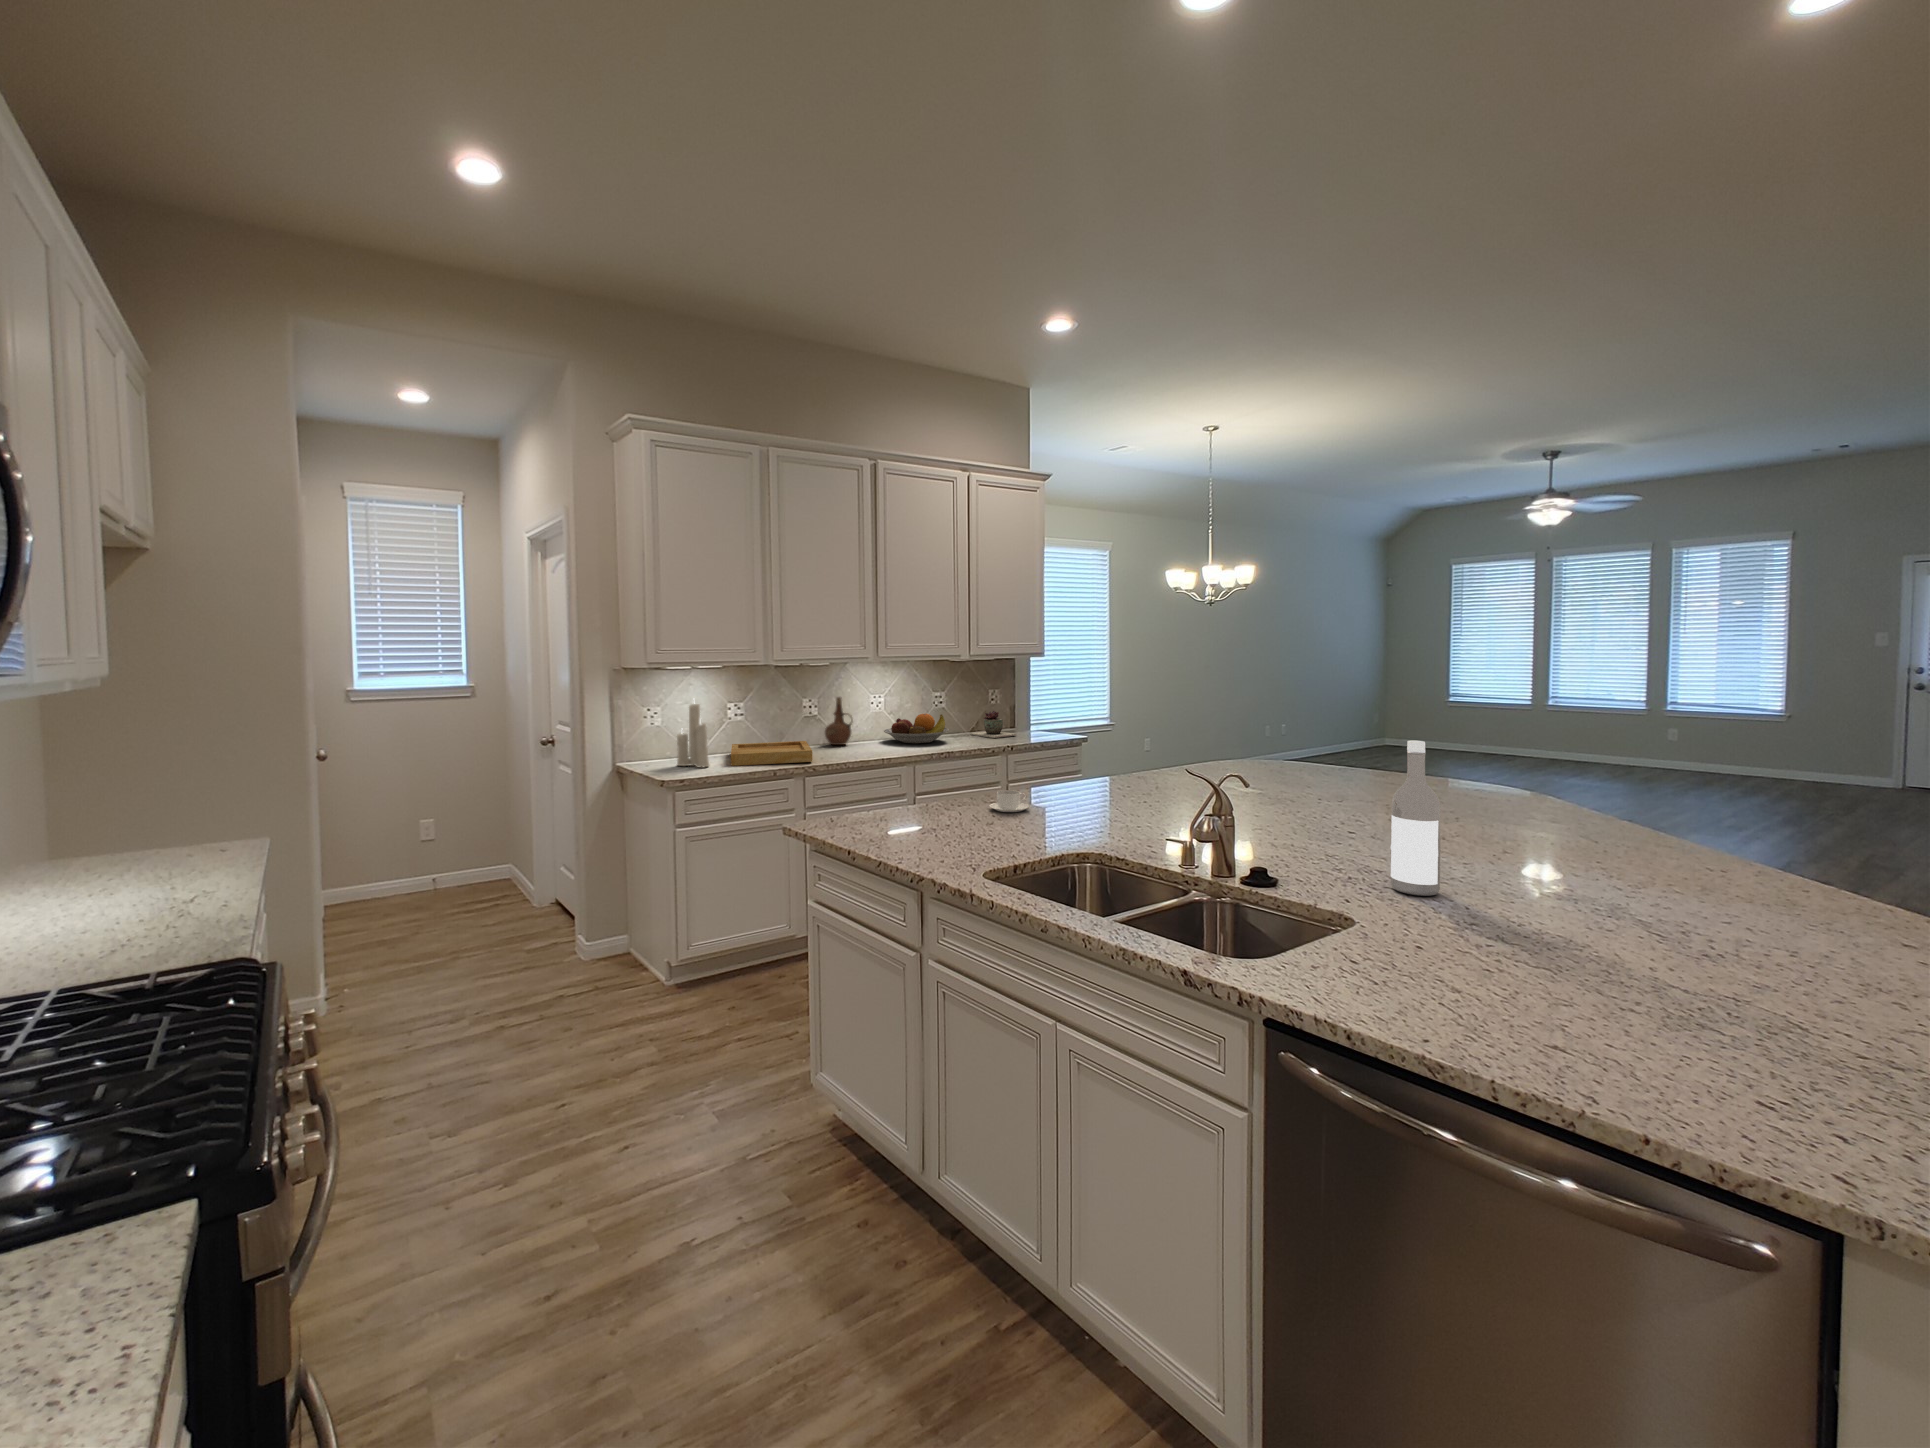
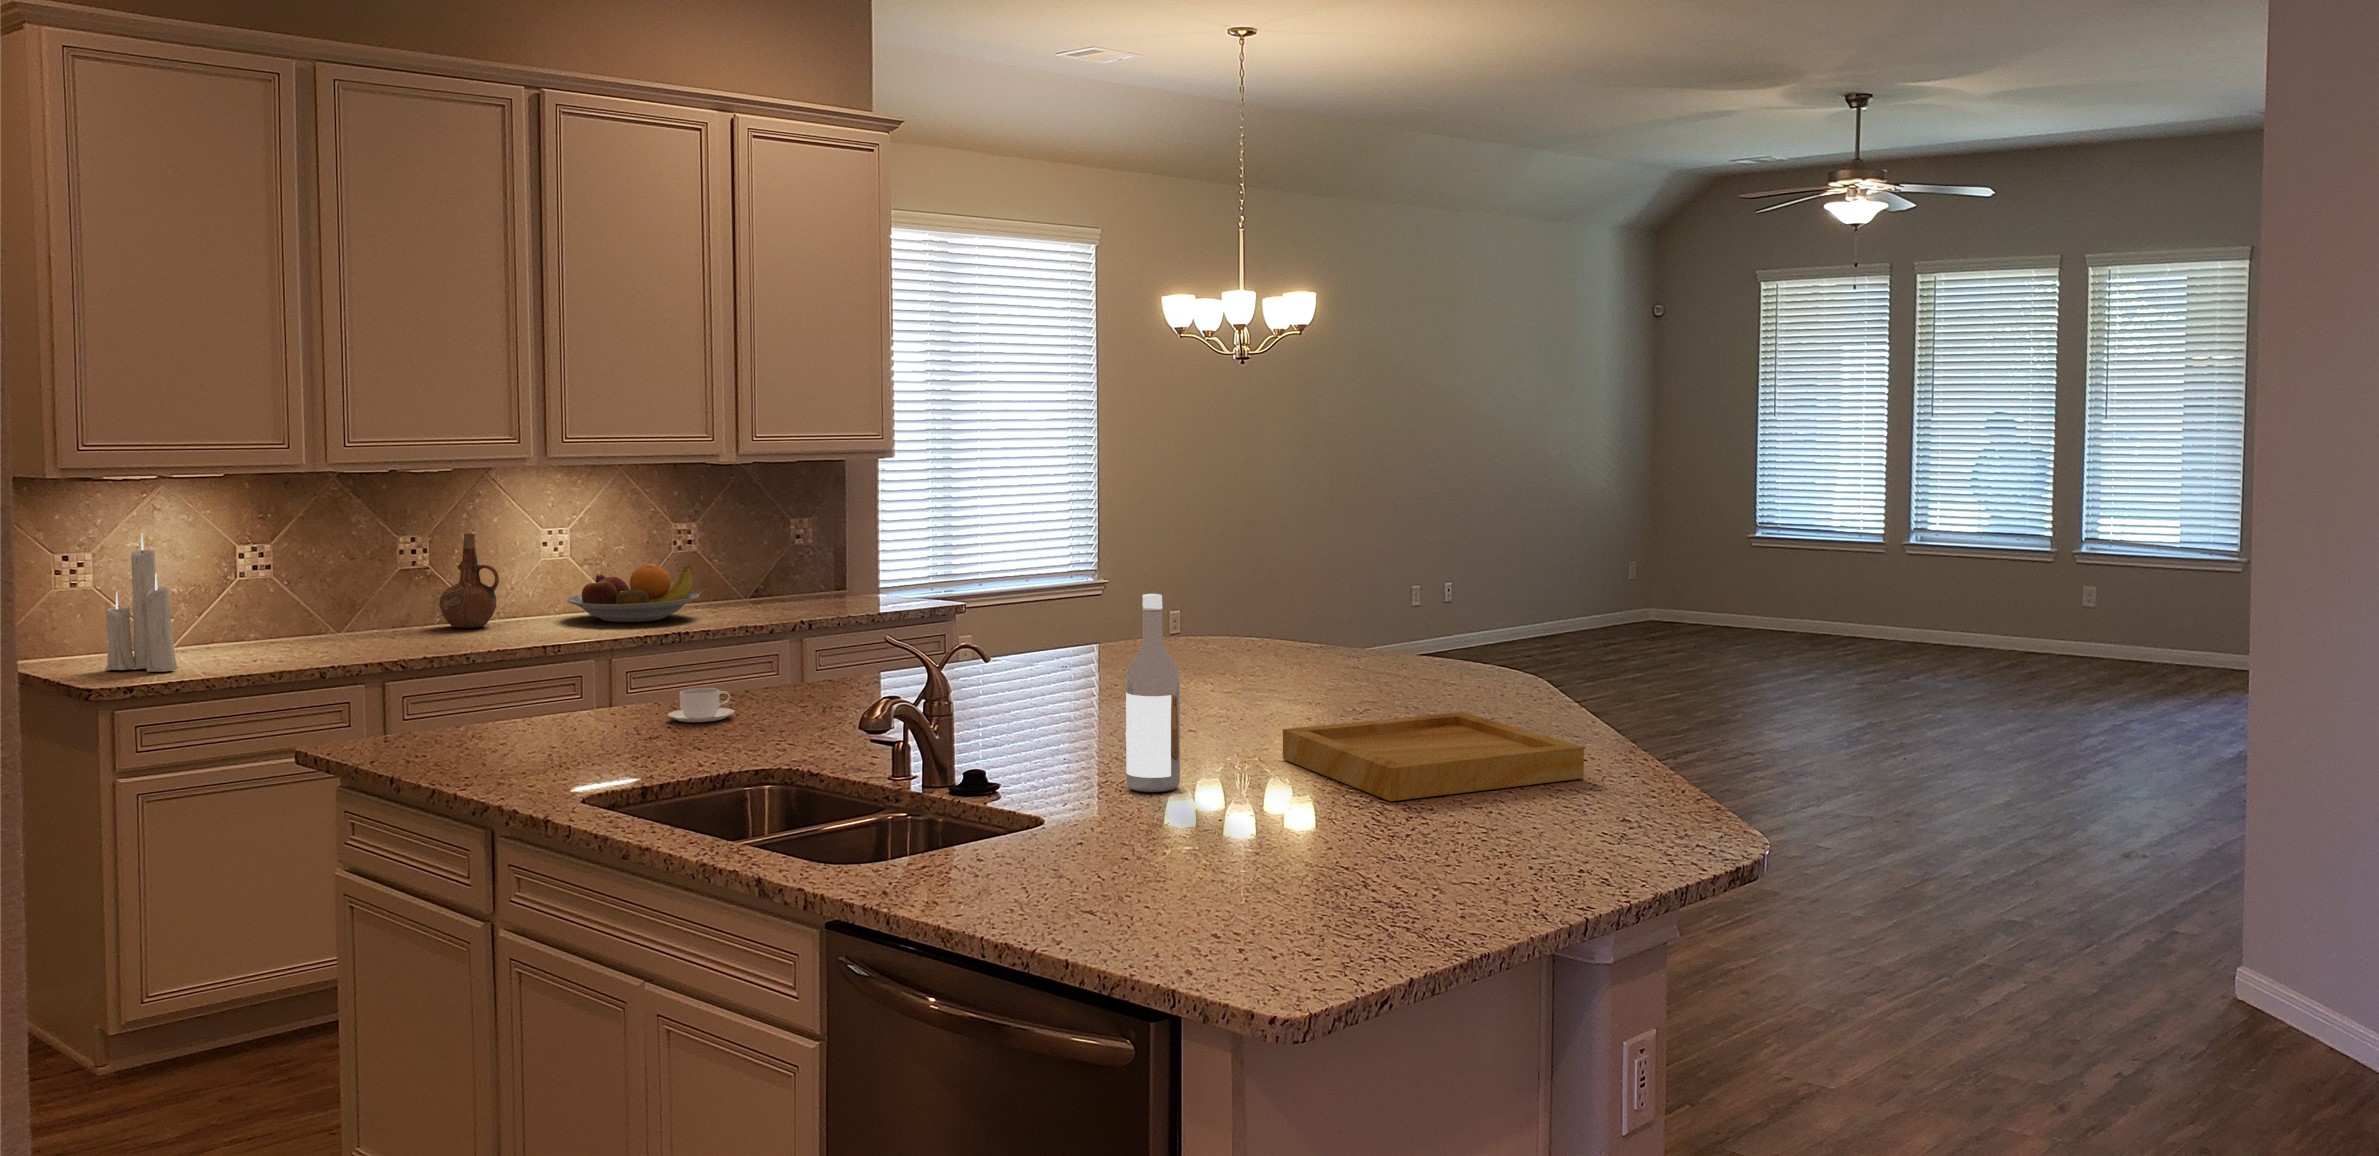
succulent plant: present [971,711,1016,738] -> none [754,559,843,611]
tray: present [731,741,812,766] -> present [1283,712,1584,801]

